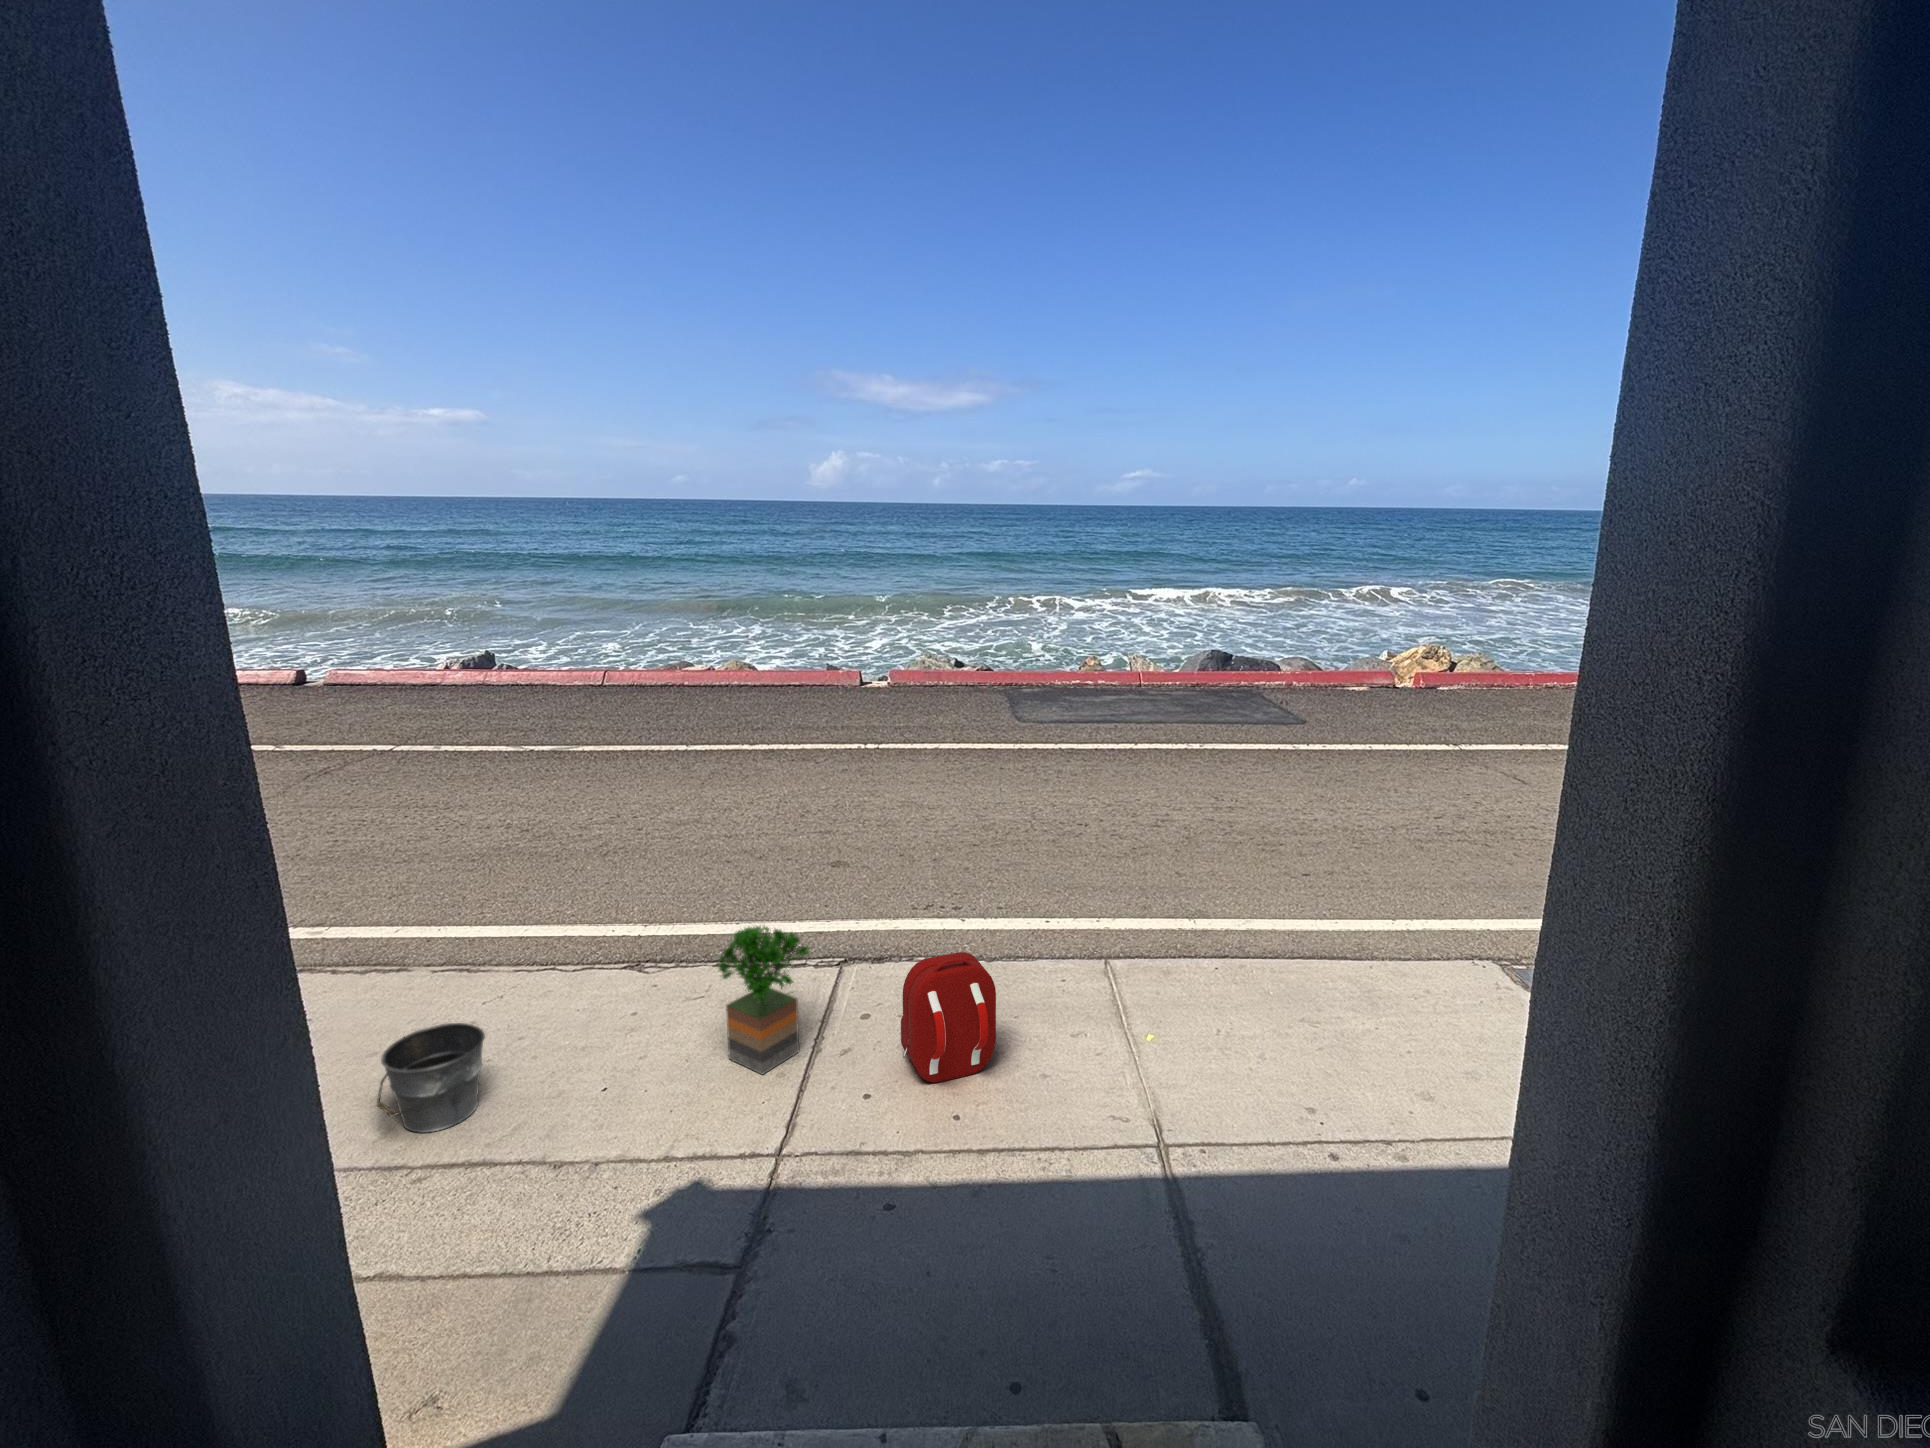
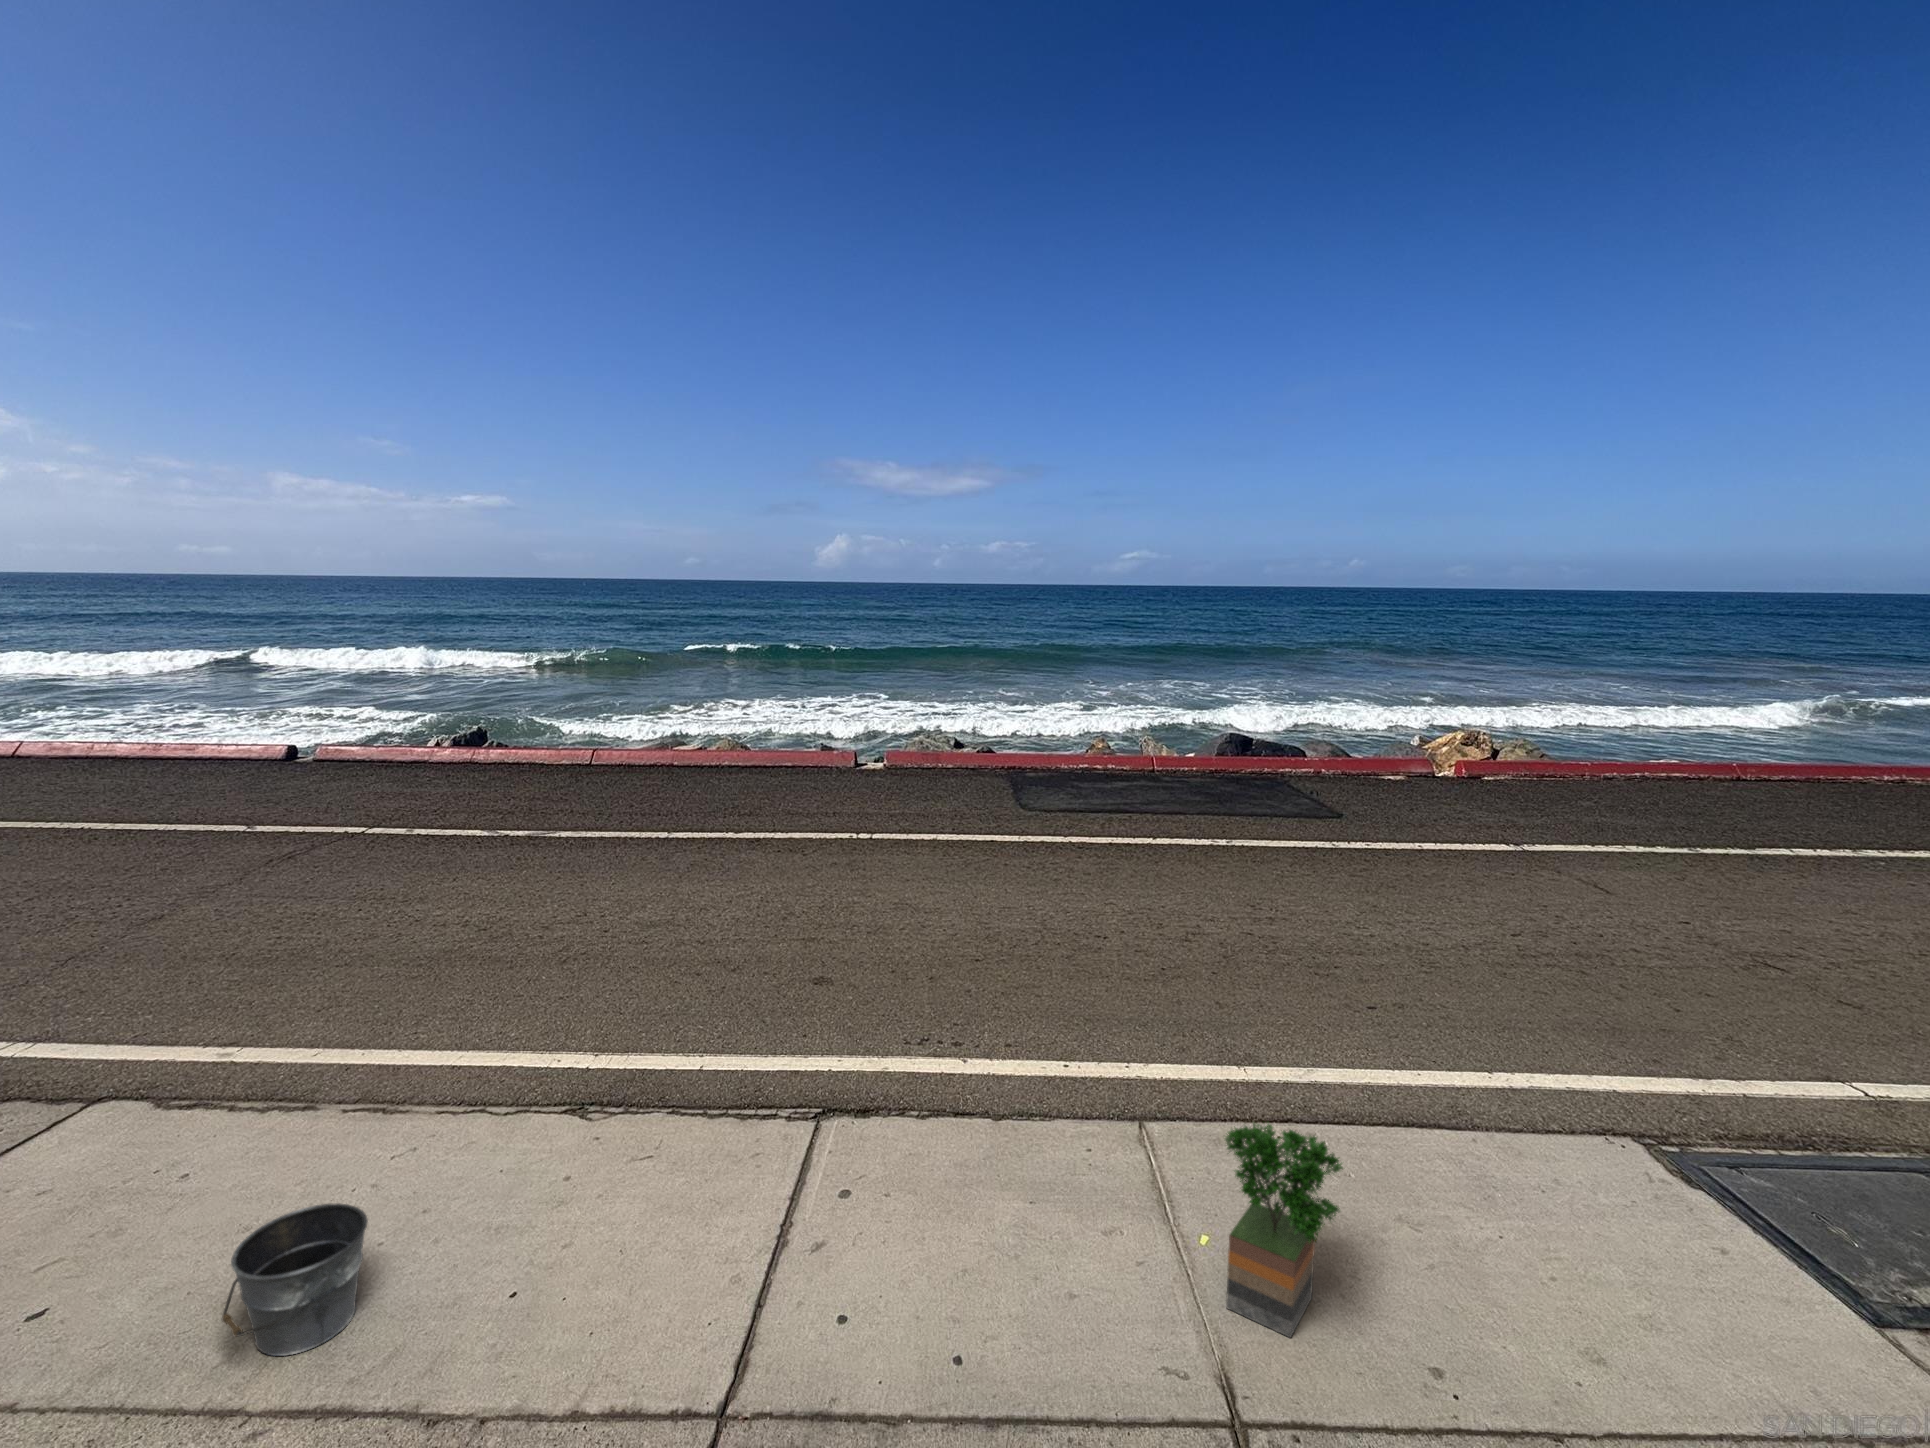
potted tree: present [718,926,810,1074] -> present [1225,1123,1343,1337]
backpack: present [901,952,996,1083] -> none [888,1126,1010,1301]

